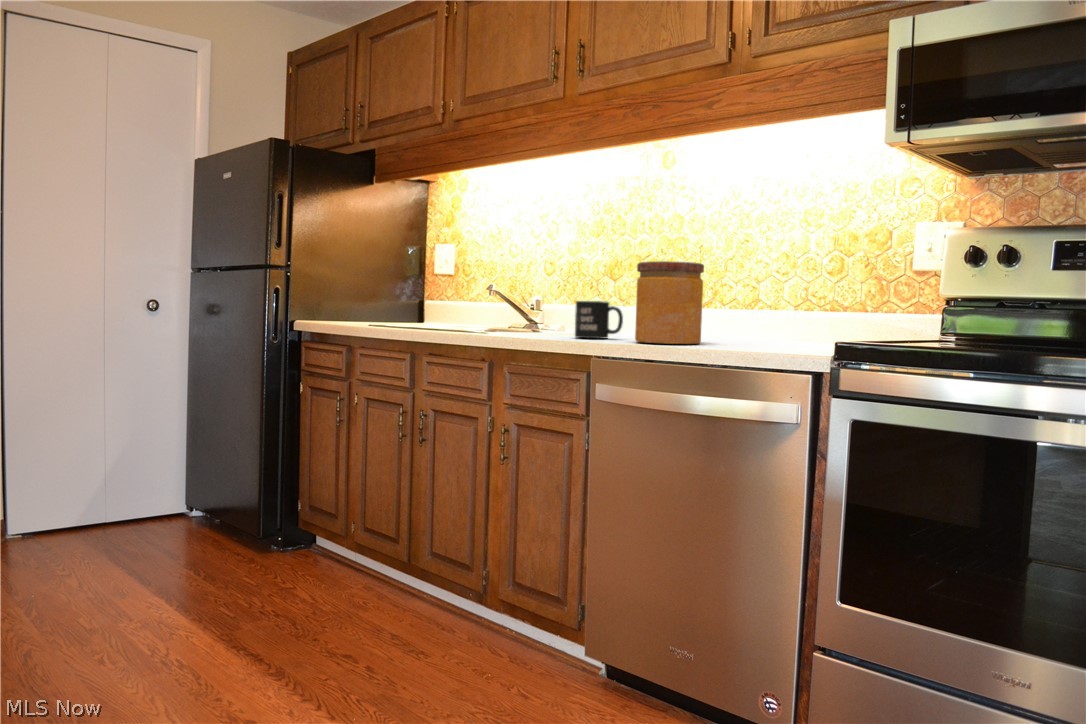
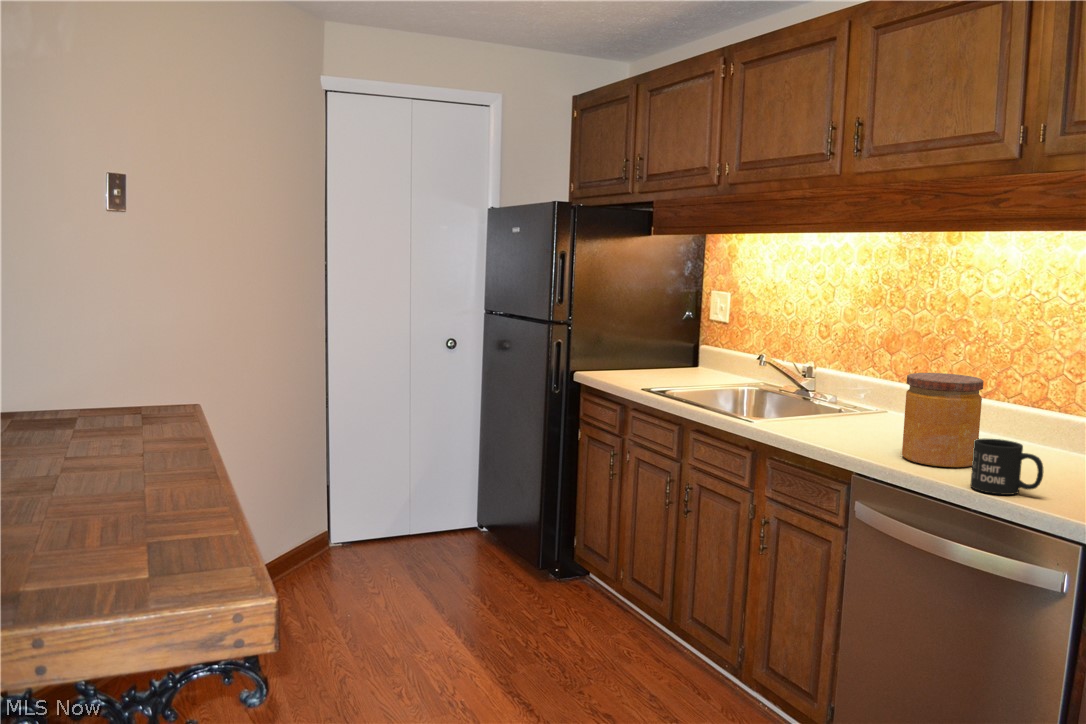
mug: present [575,301,623,339] -> present [971,439,1043,495]

